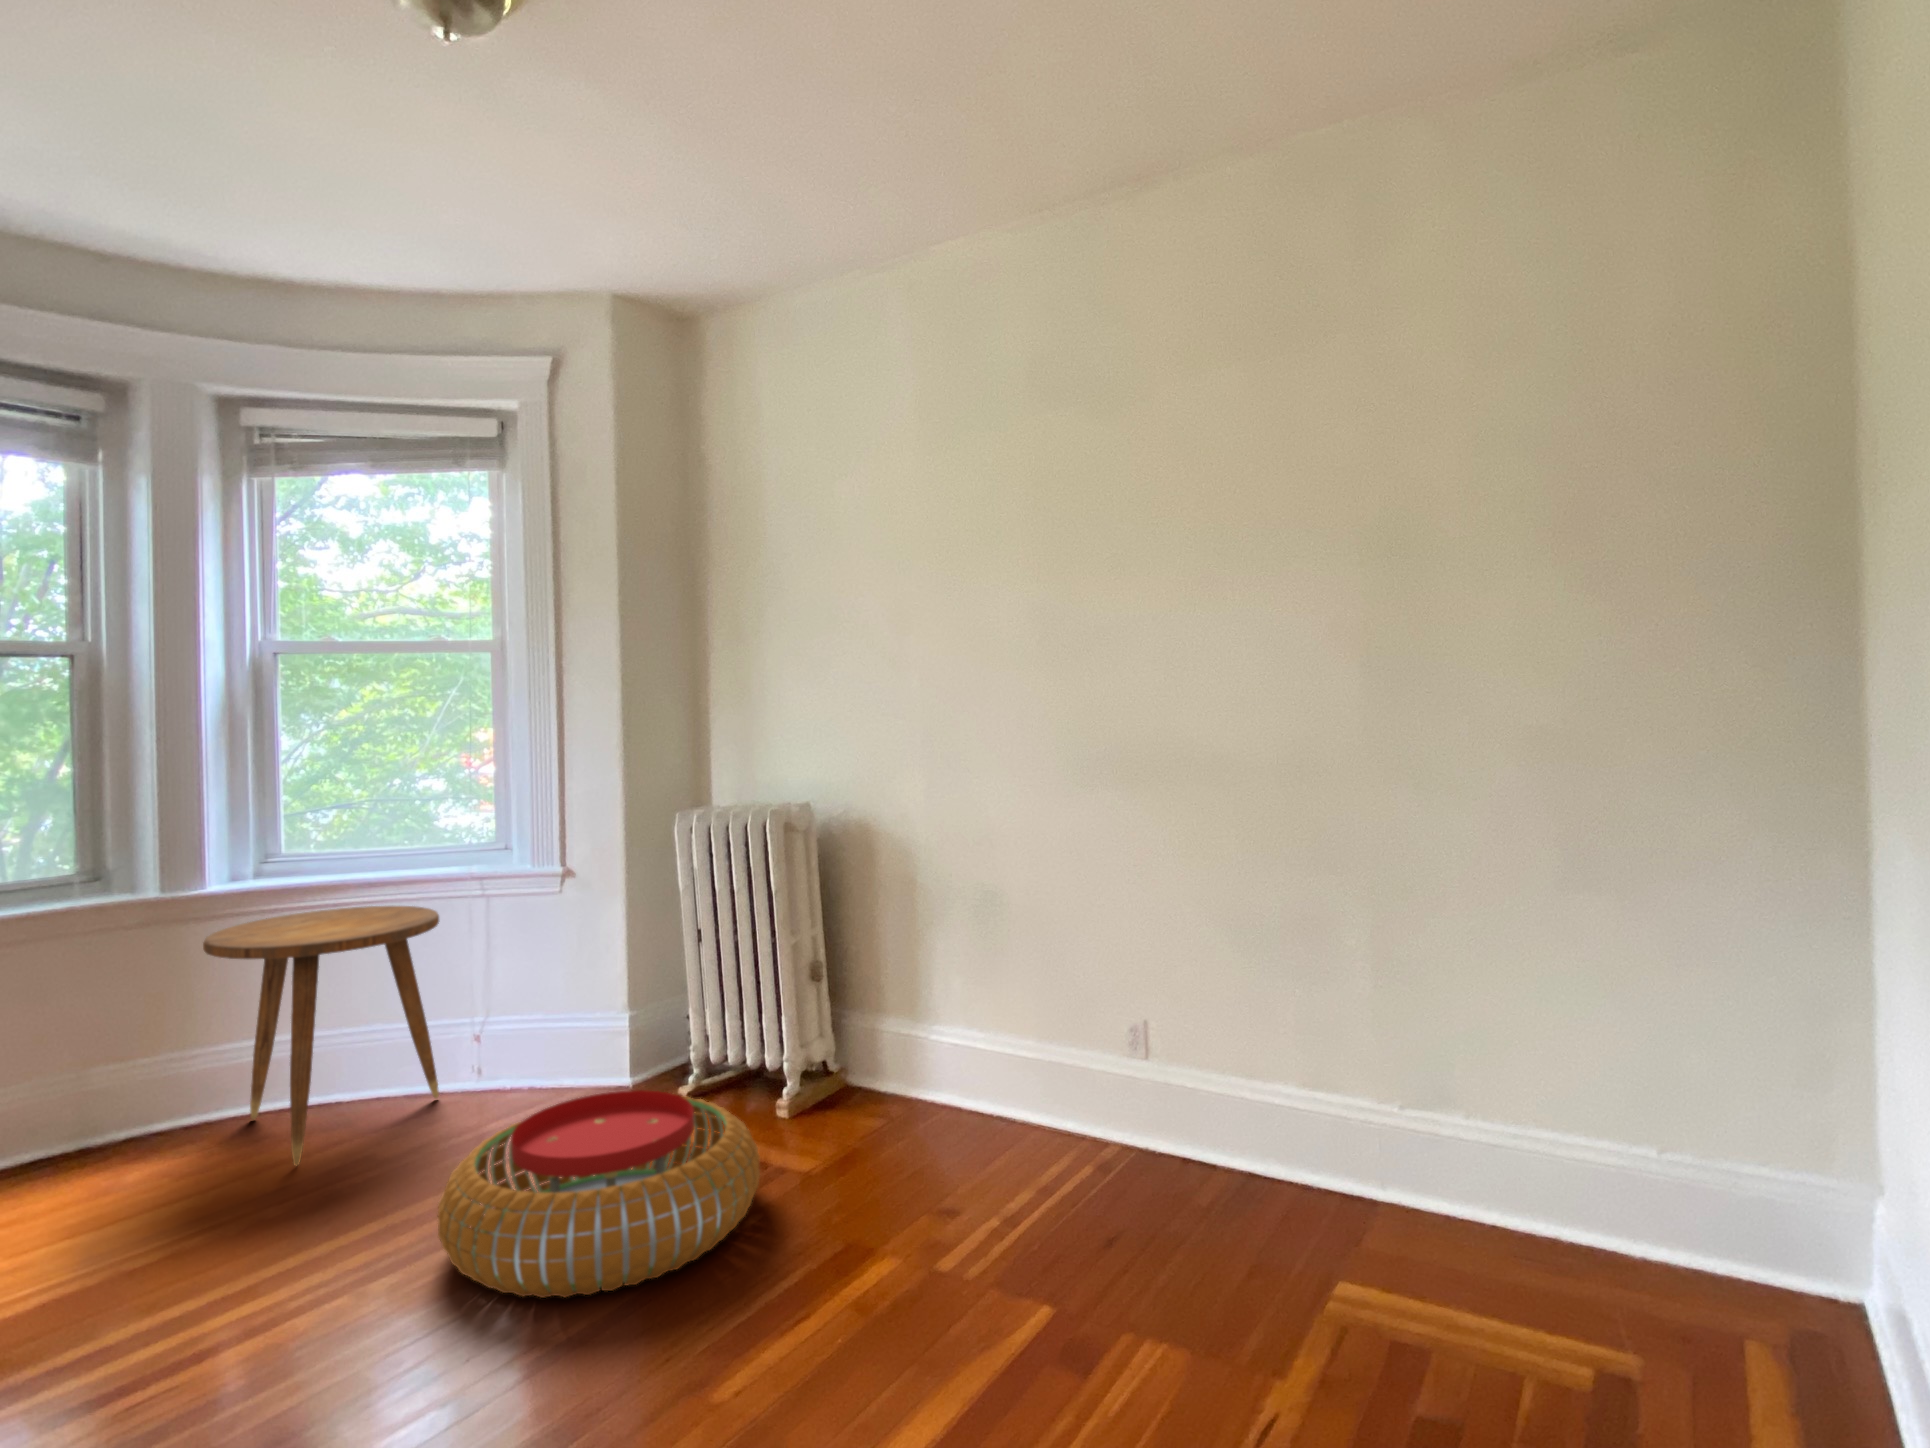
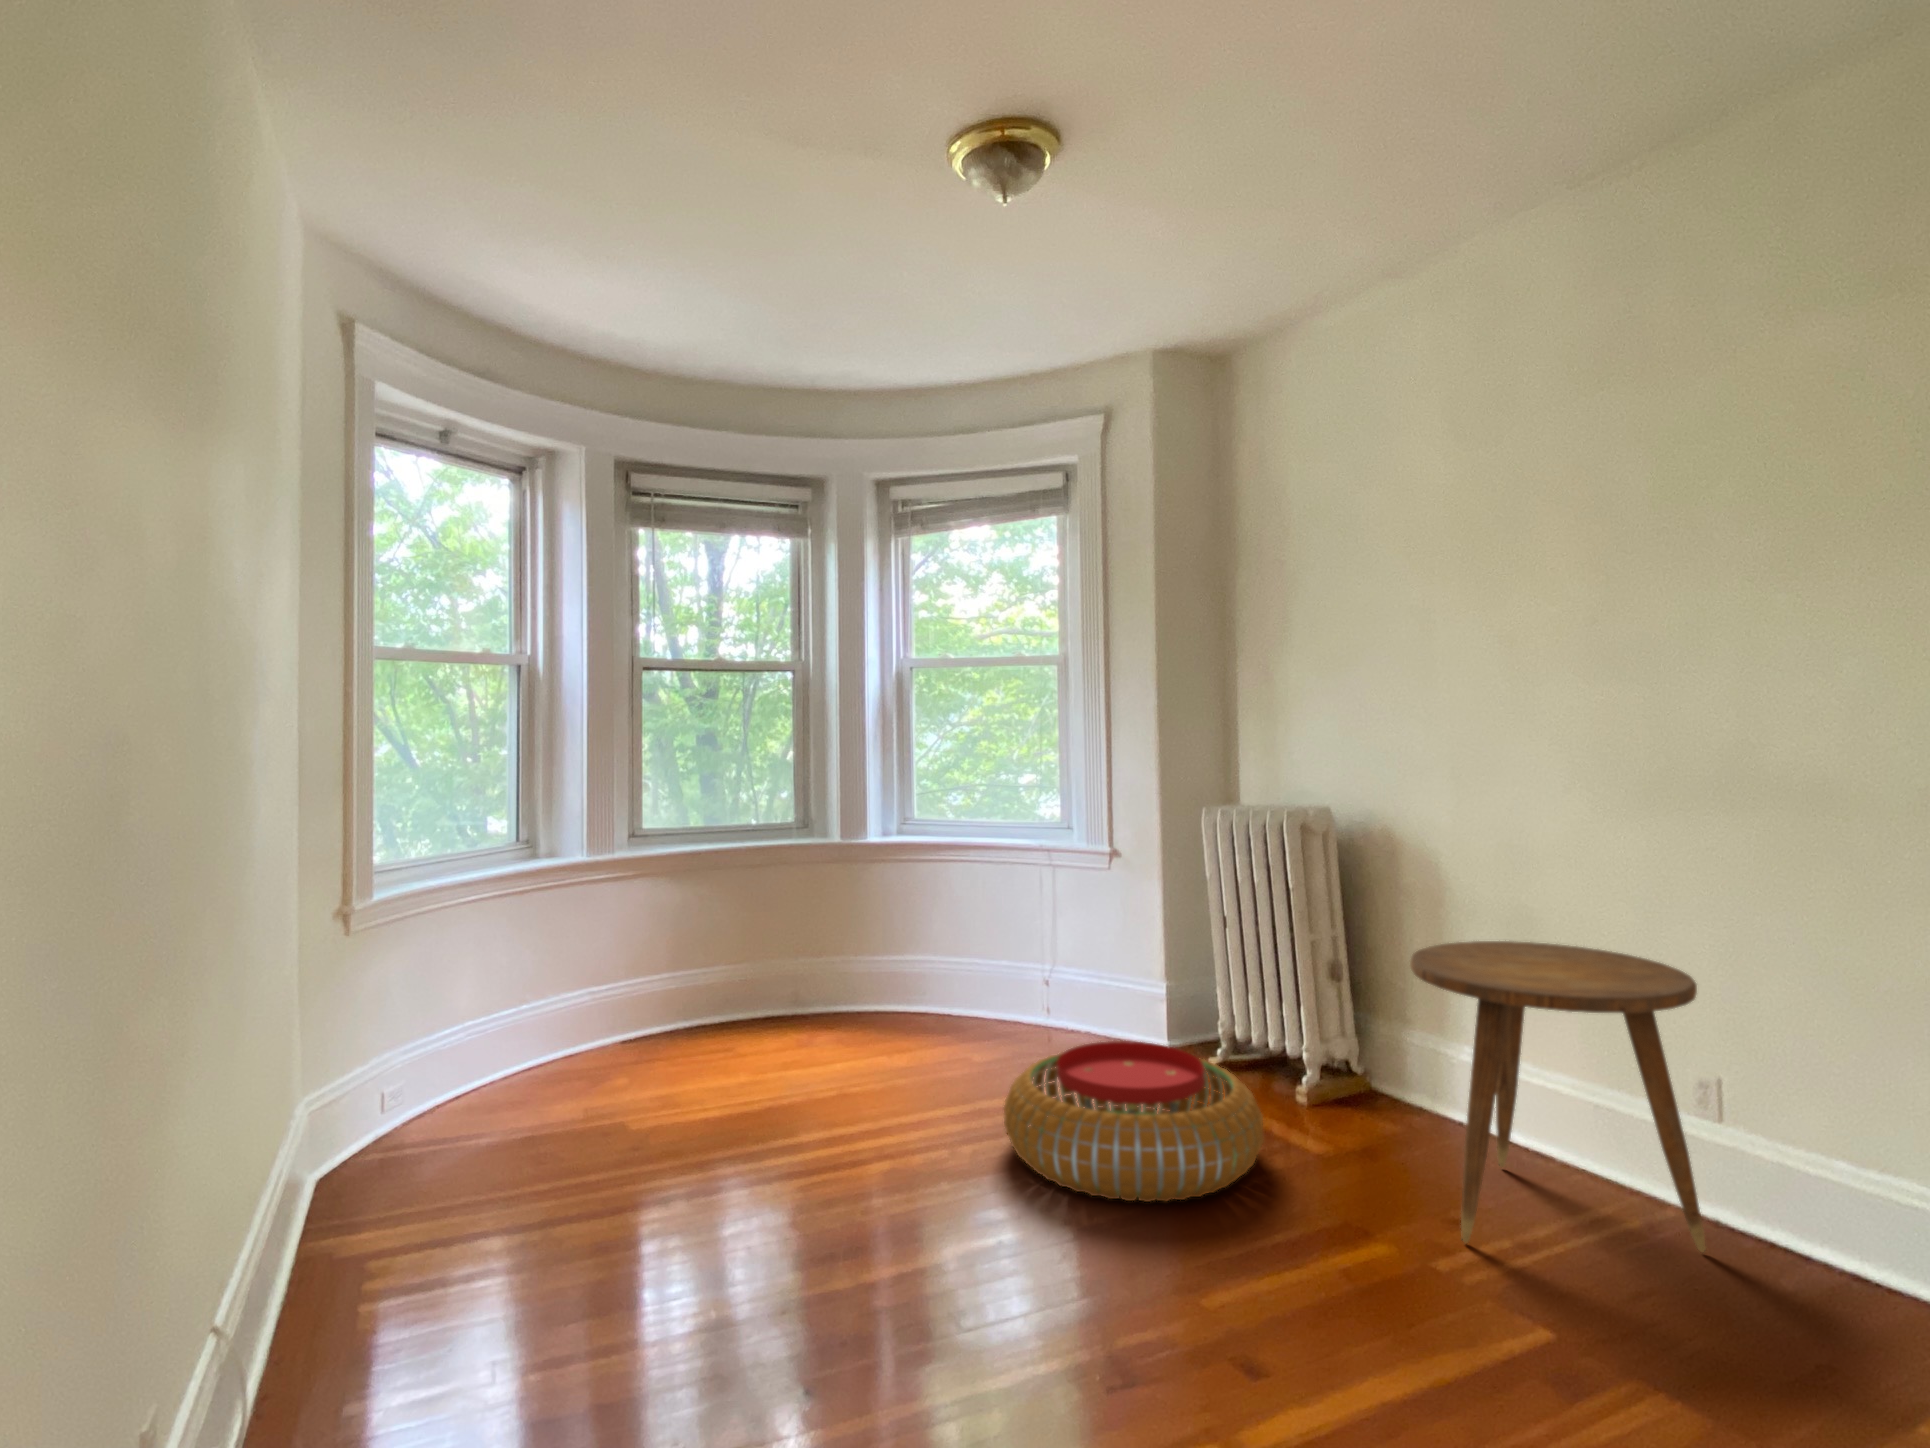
side table: present [203,906,439,1166] -> present [1410,941,1706,1252]

